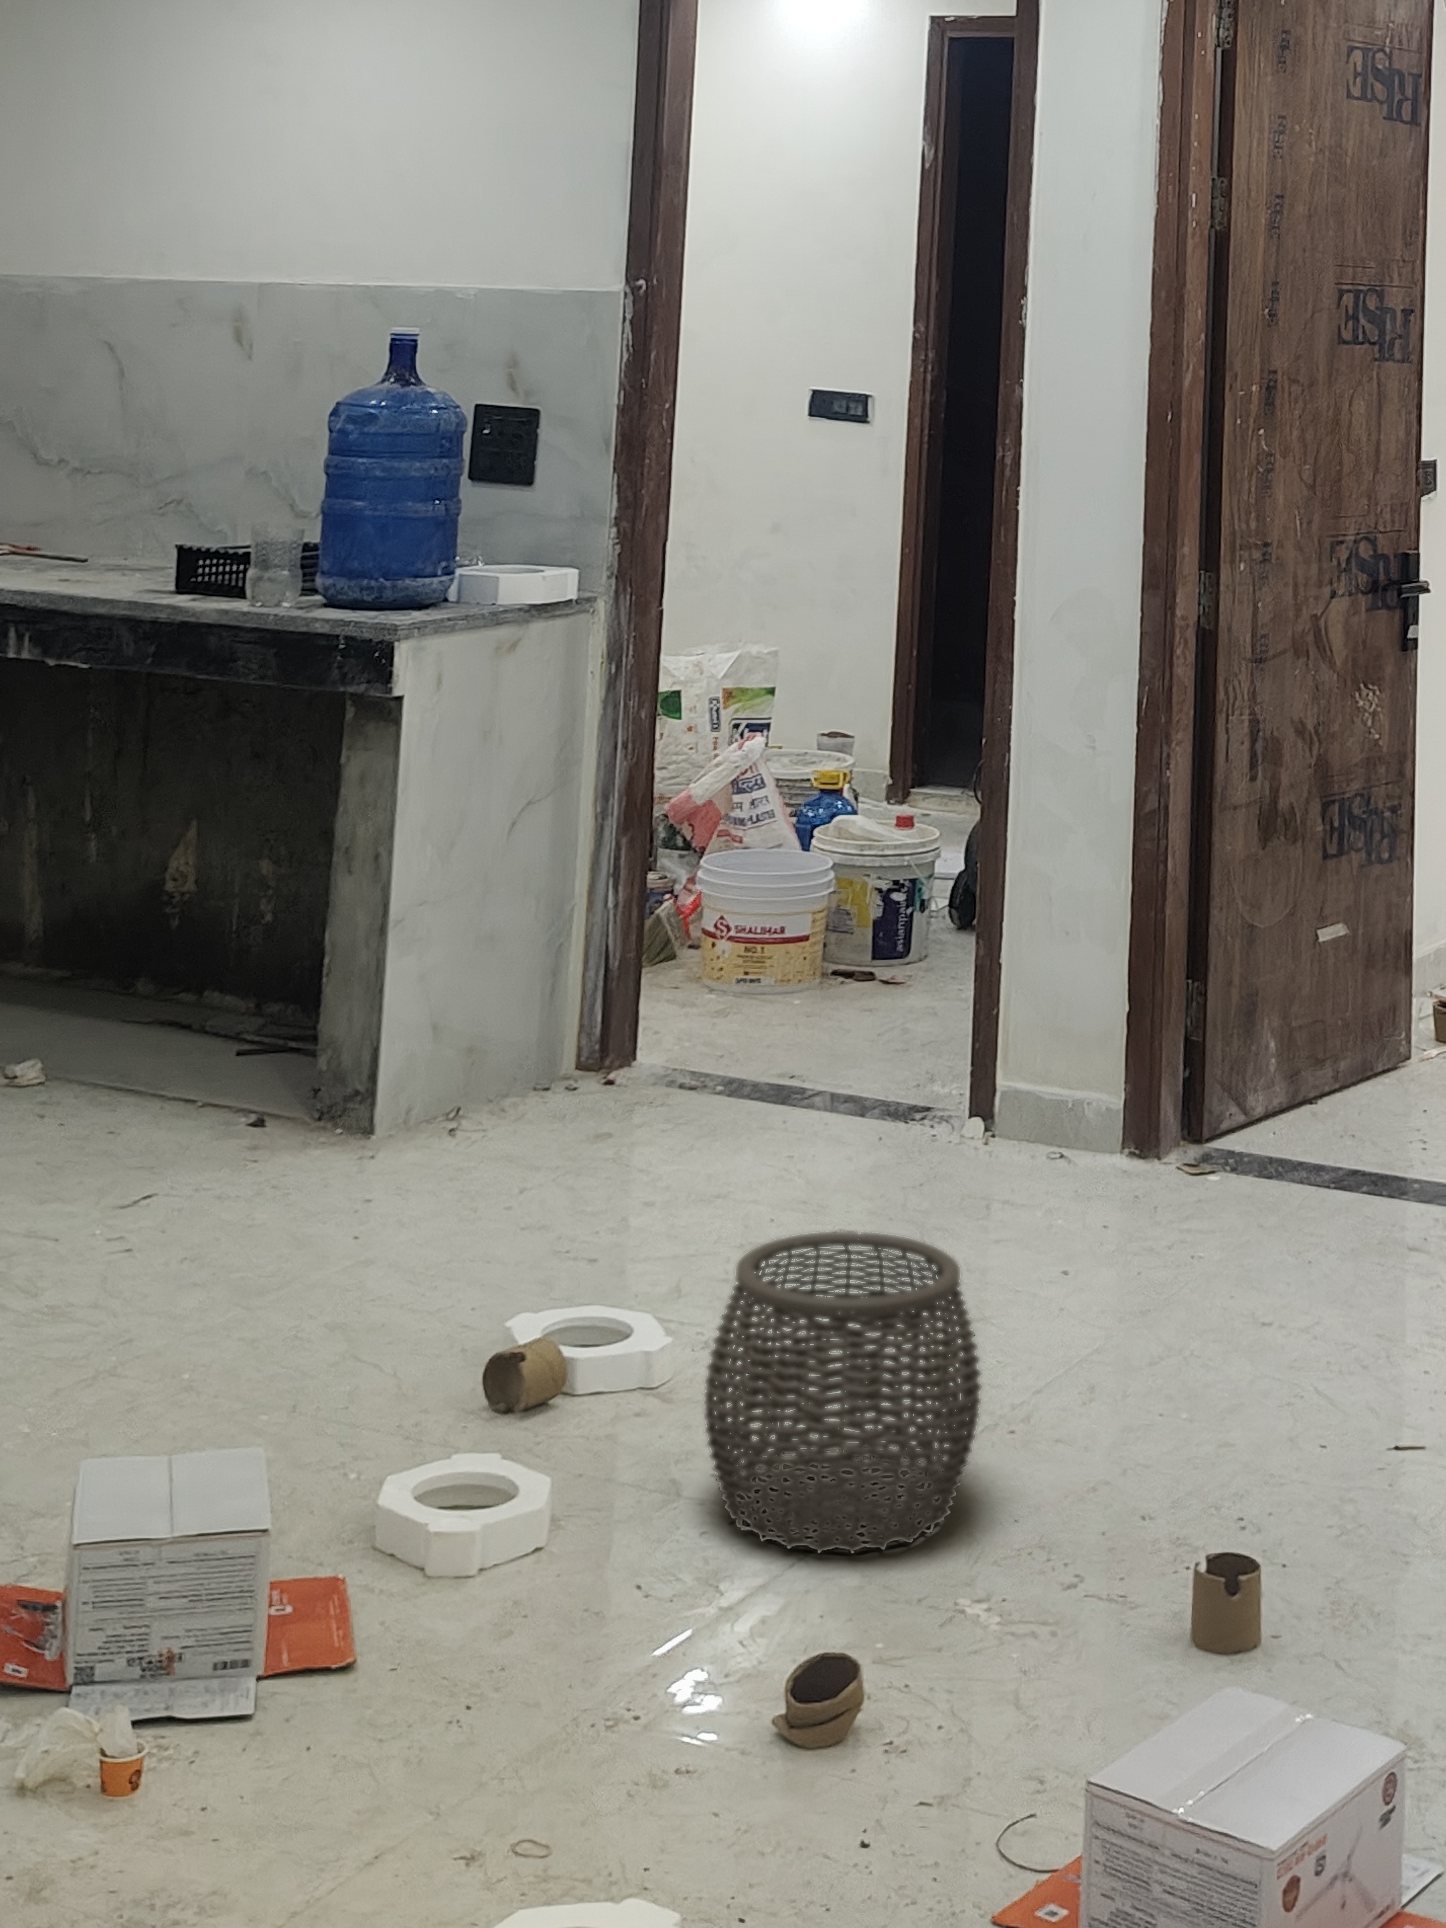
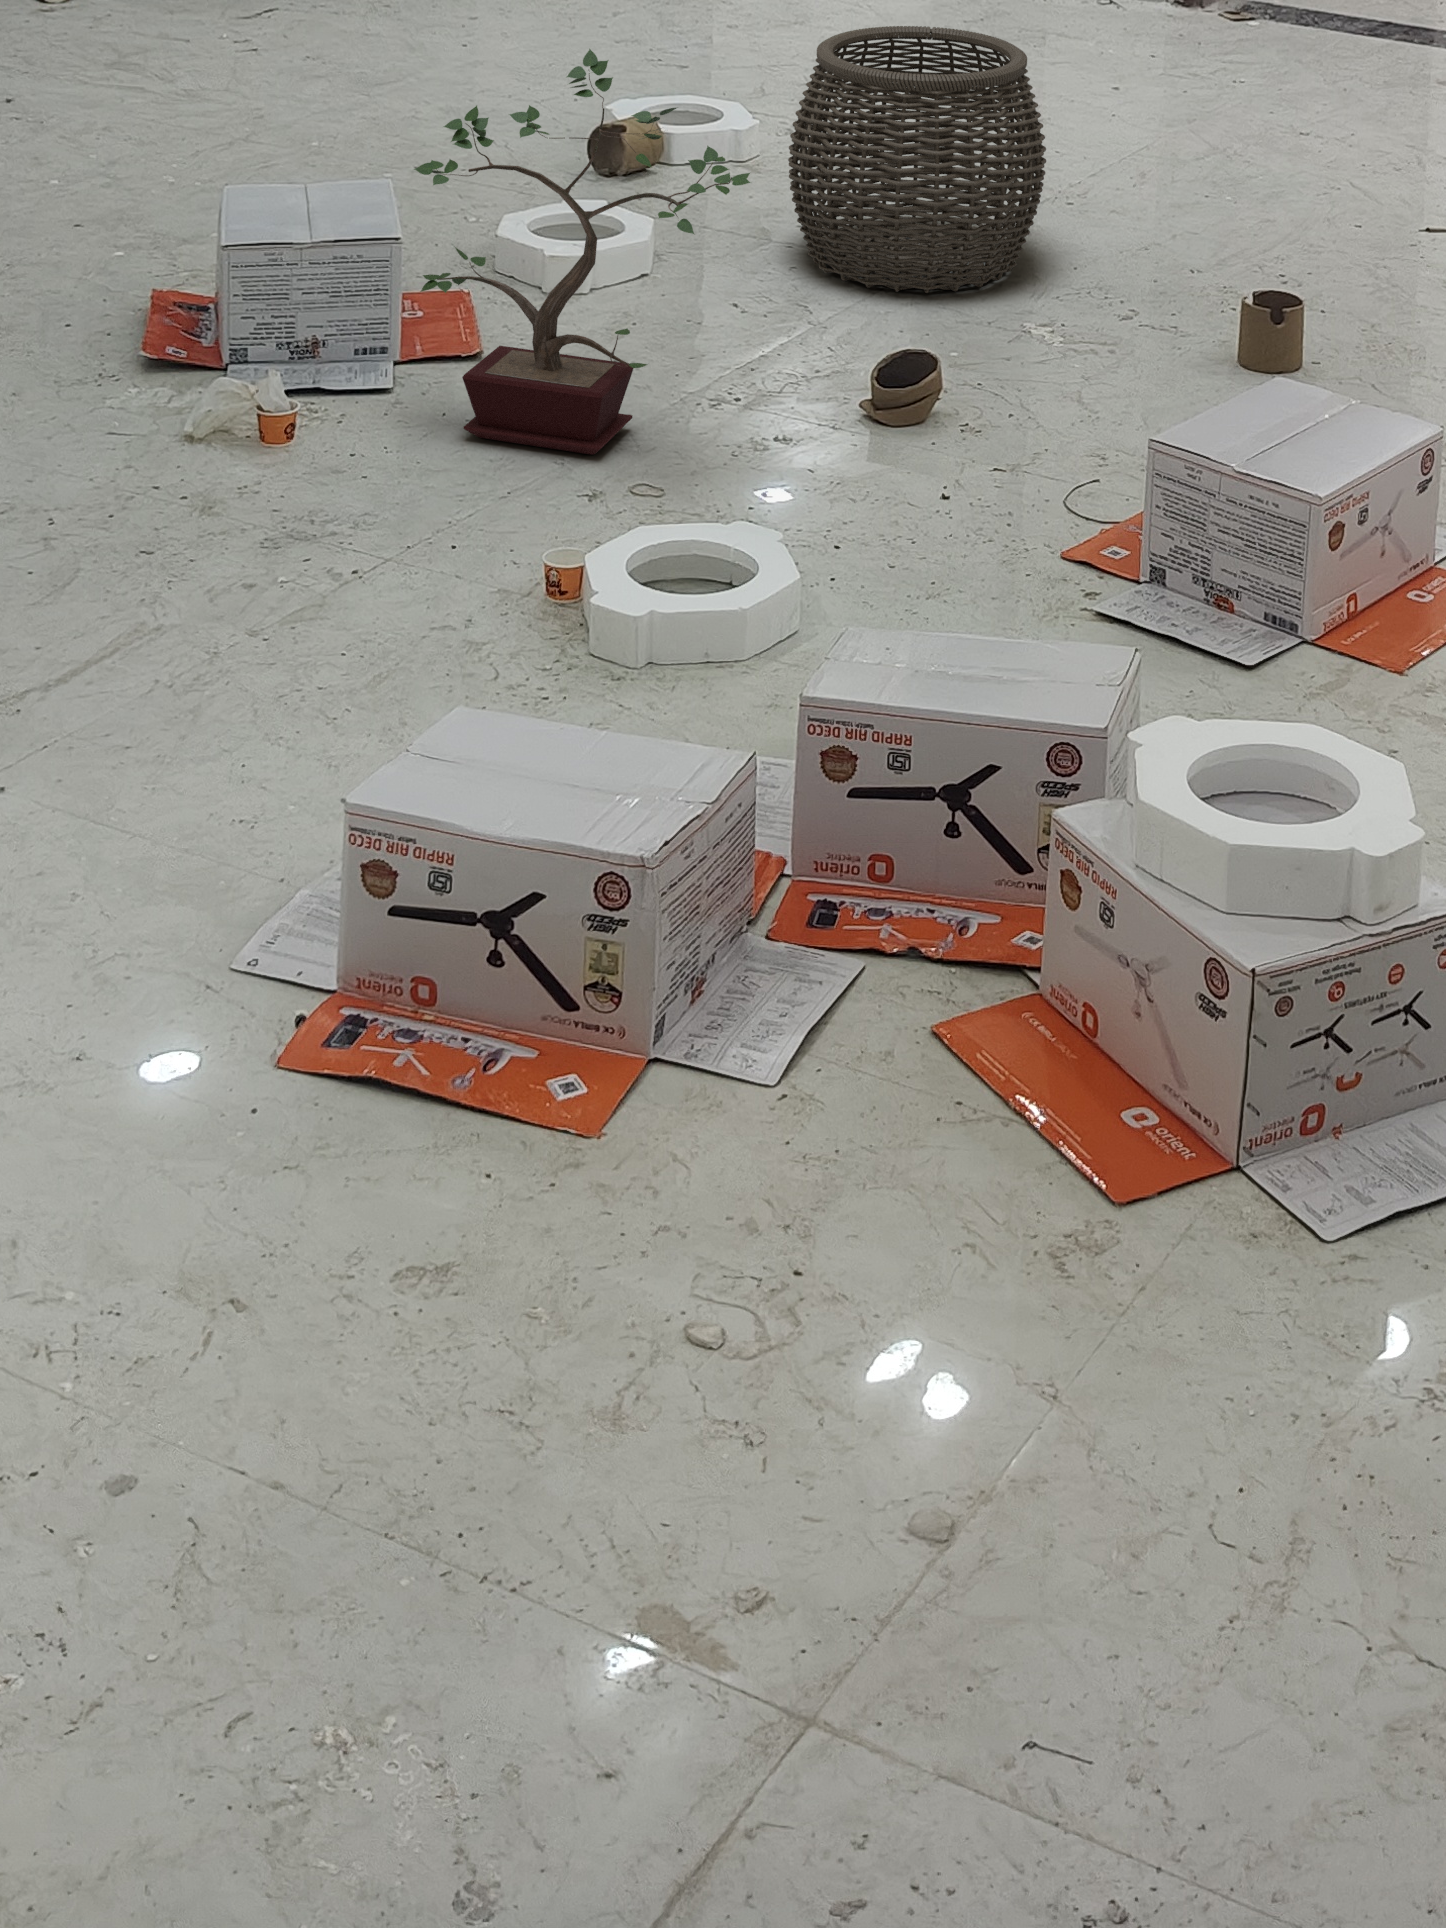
potted plant: none [292,1305,660,1796] -> present [414,49,750,455]

